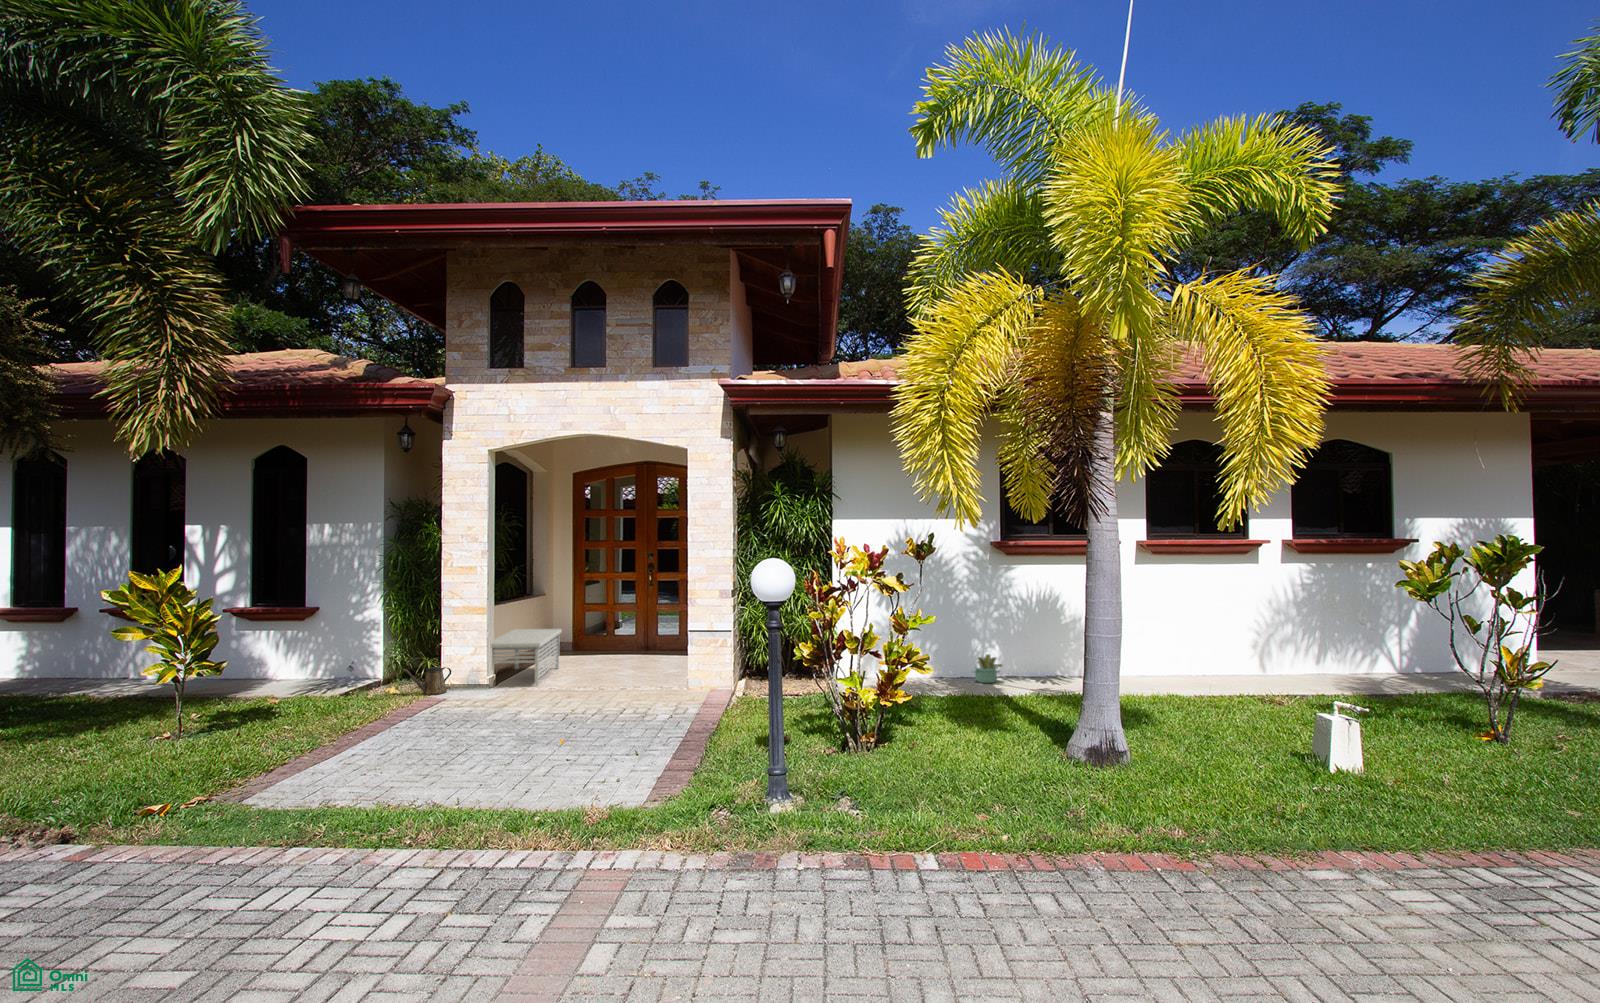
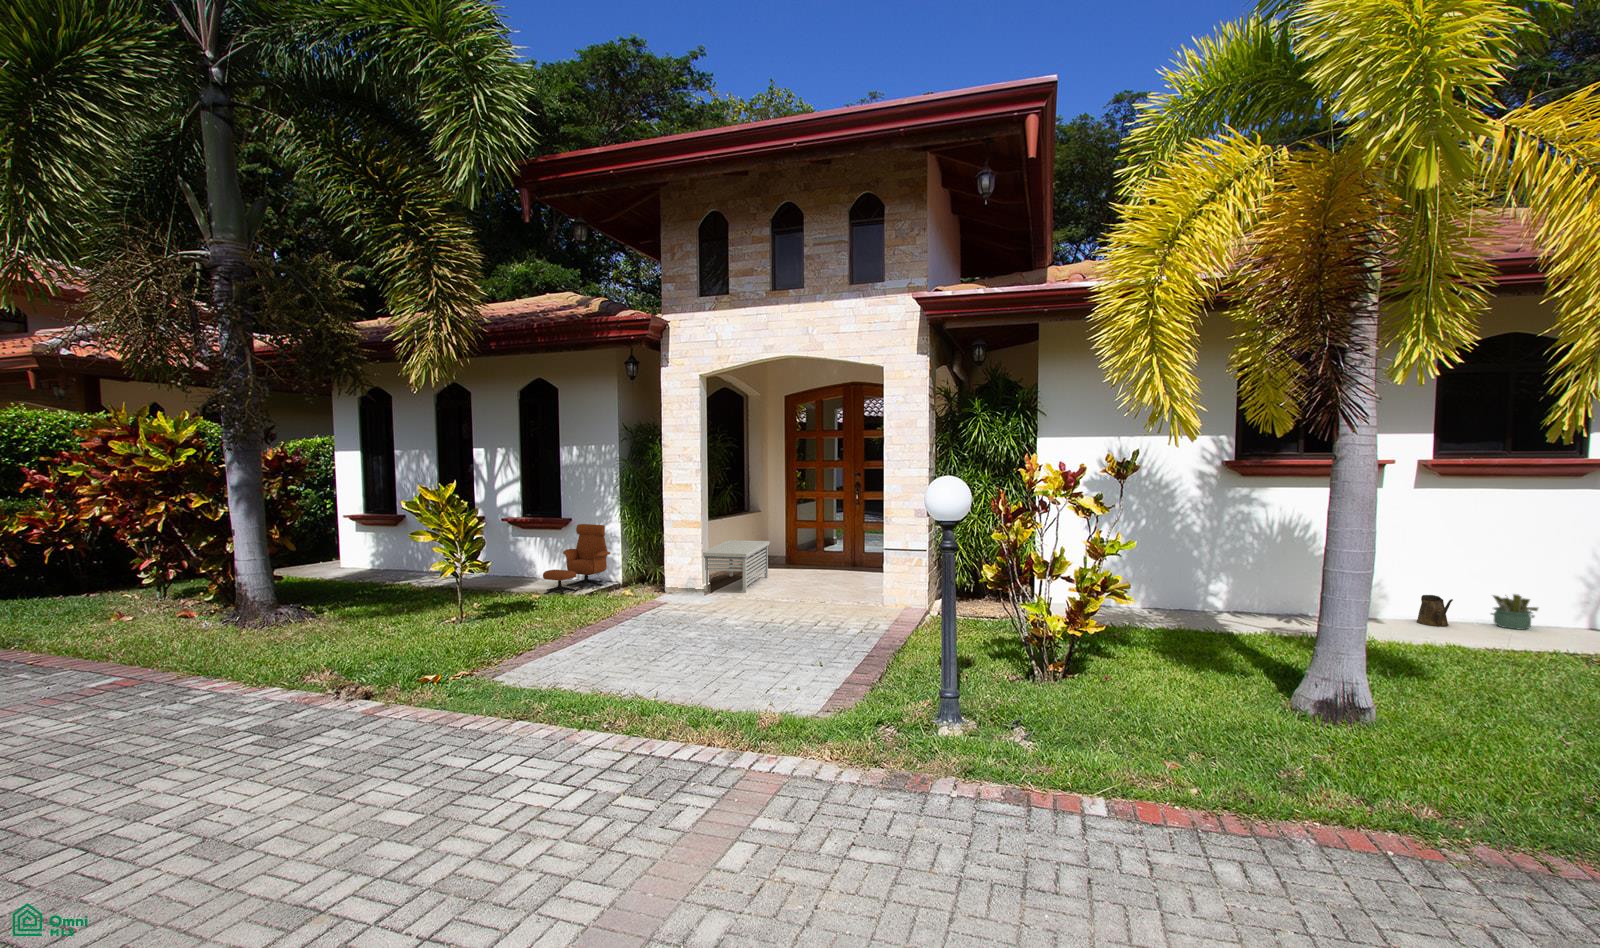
lounge chair: none [283,616,372,702] -> present [543,524,610,595]
decorative plant: present [973,654,1002,683] -> present [1491,594,1538,630]
watering can: present [403,667,451,695] -> present [1417,595,1453,626]

